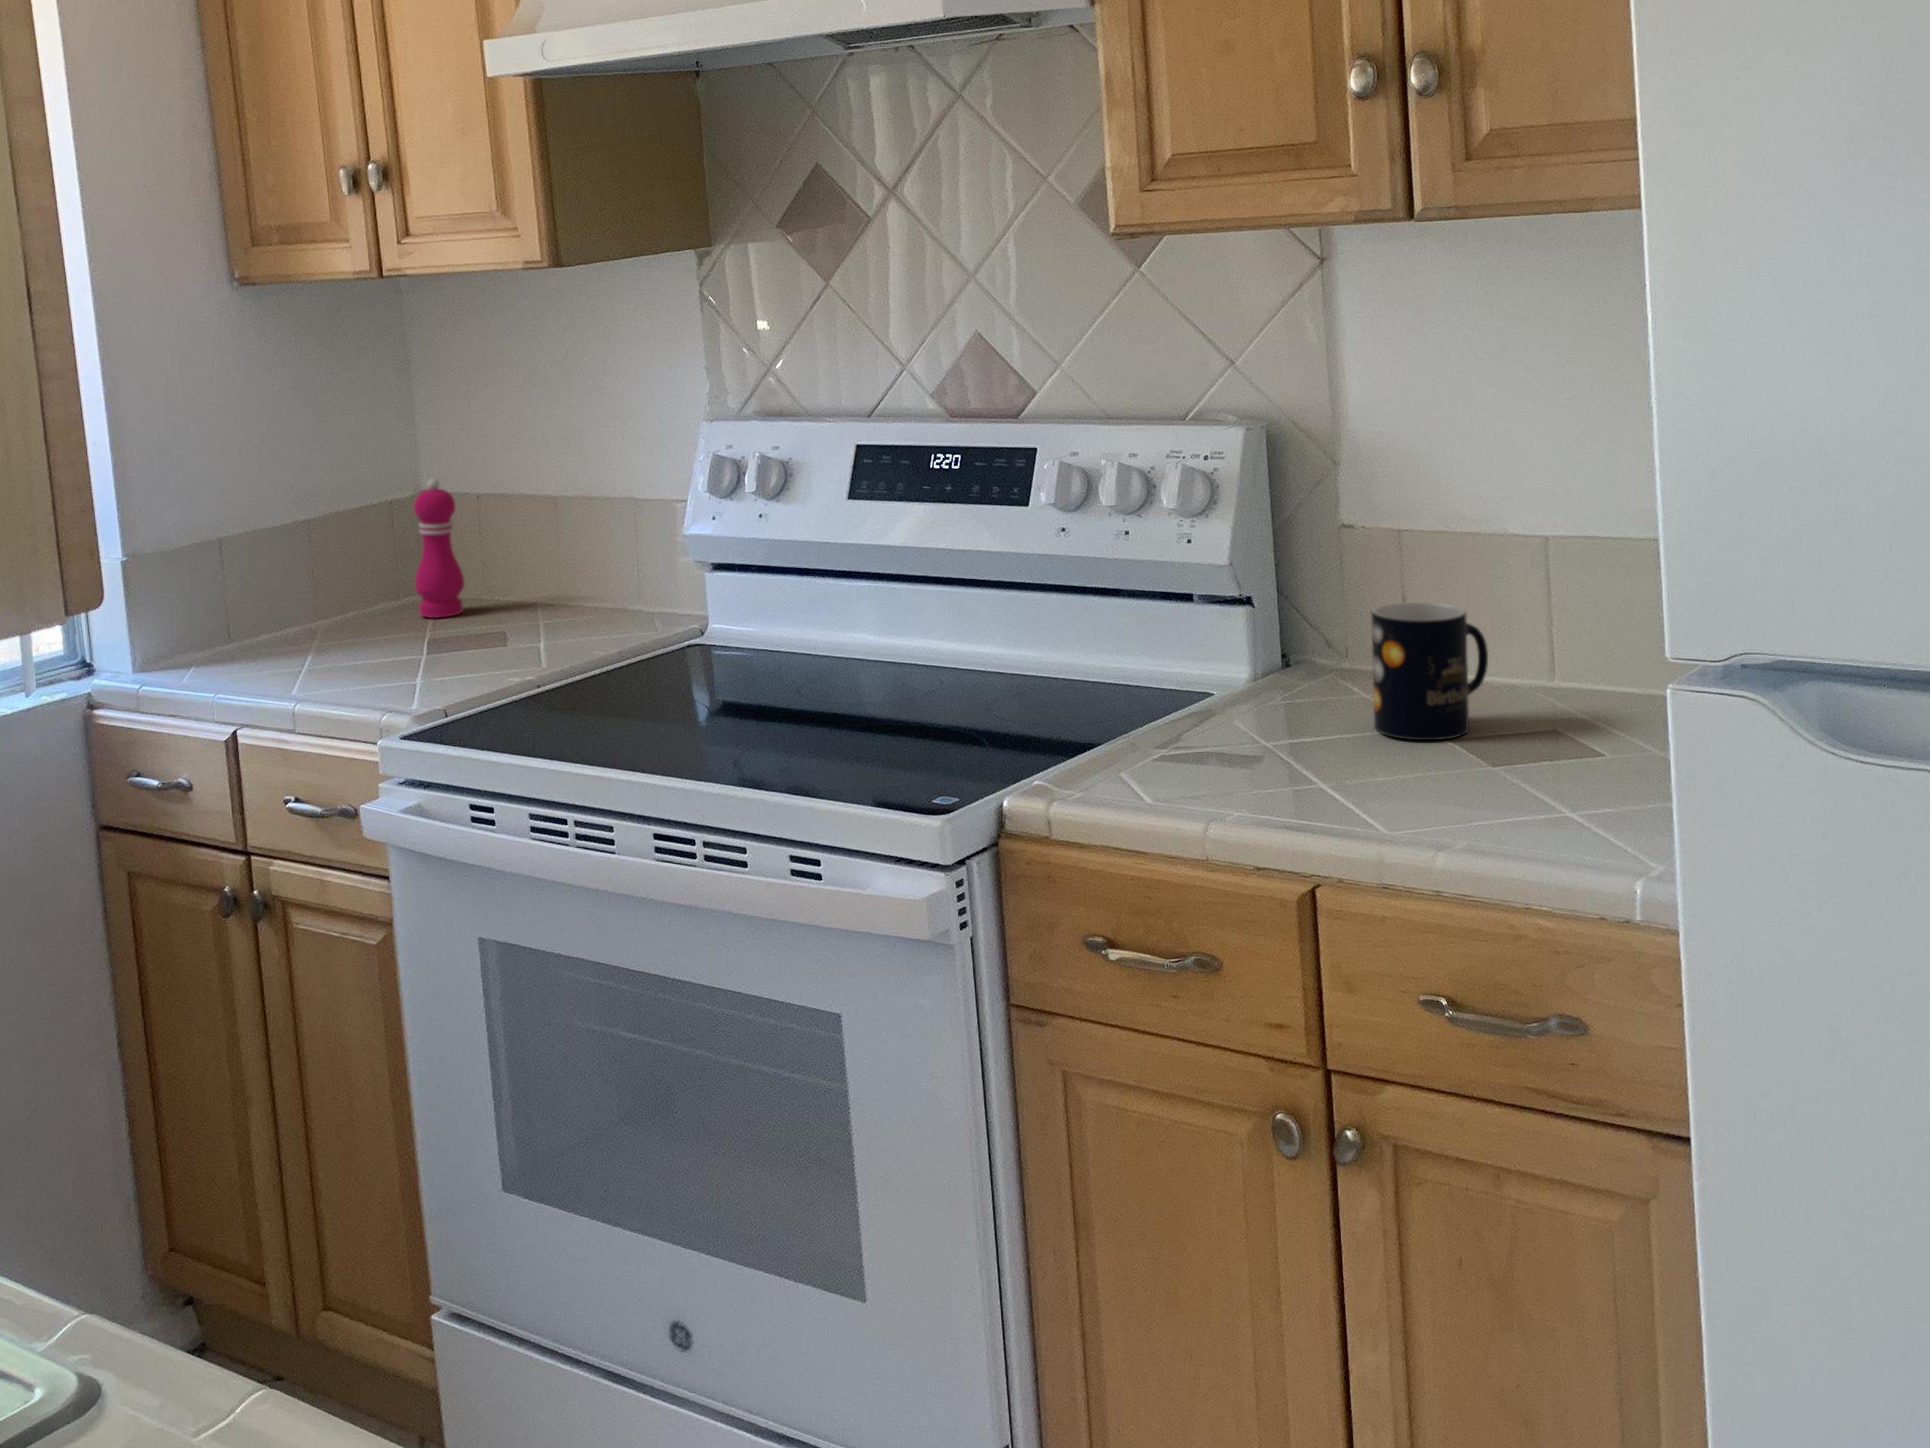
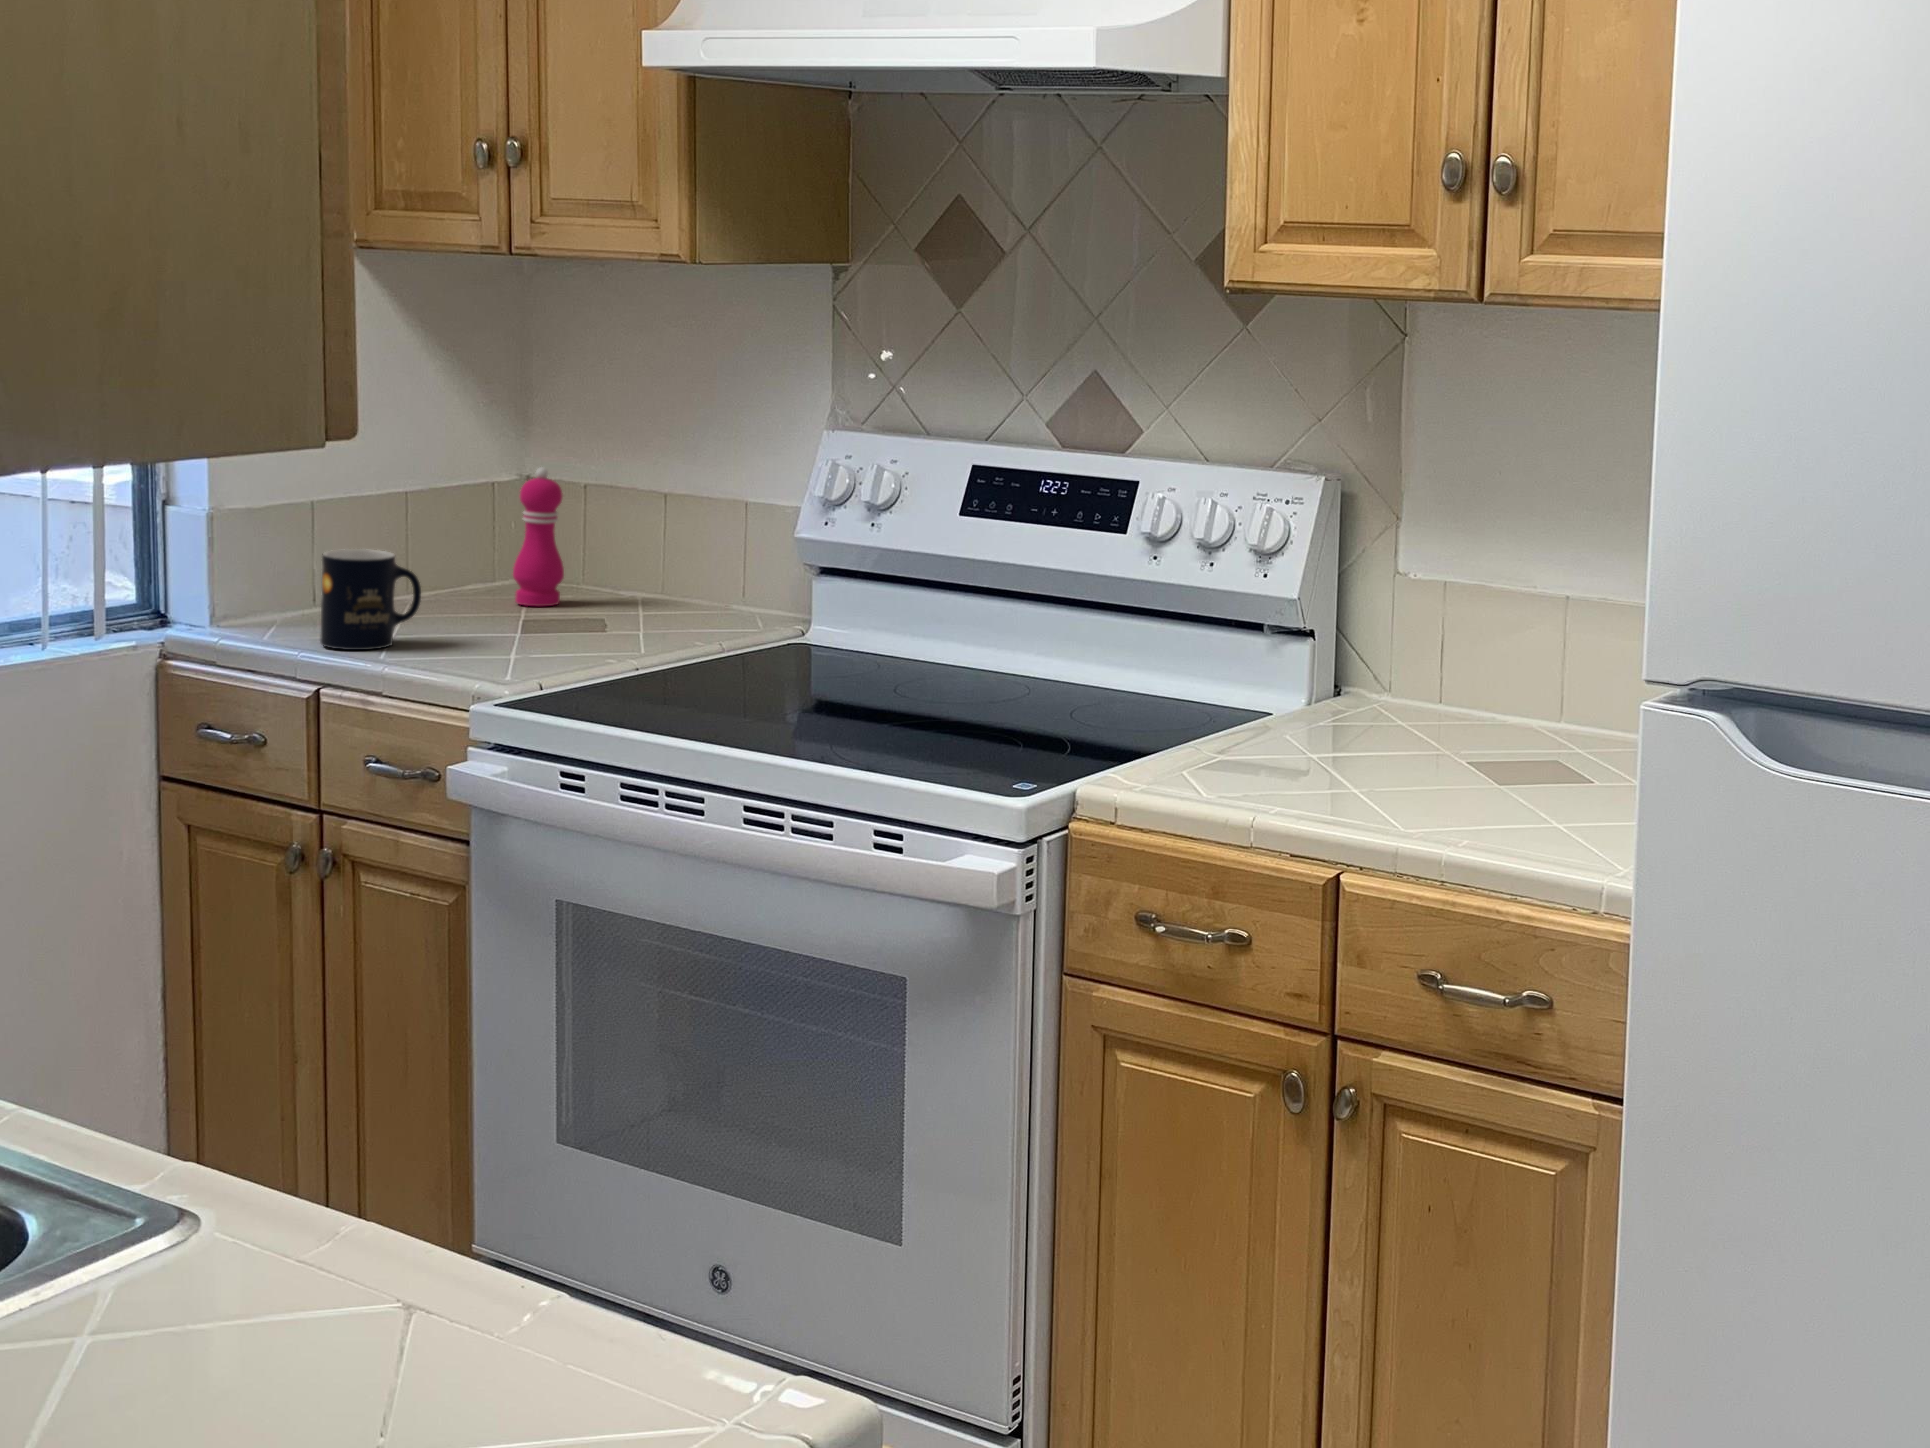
mug: present [1371,602,1488,740] -> present [320,549,421,650]

